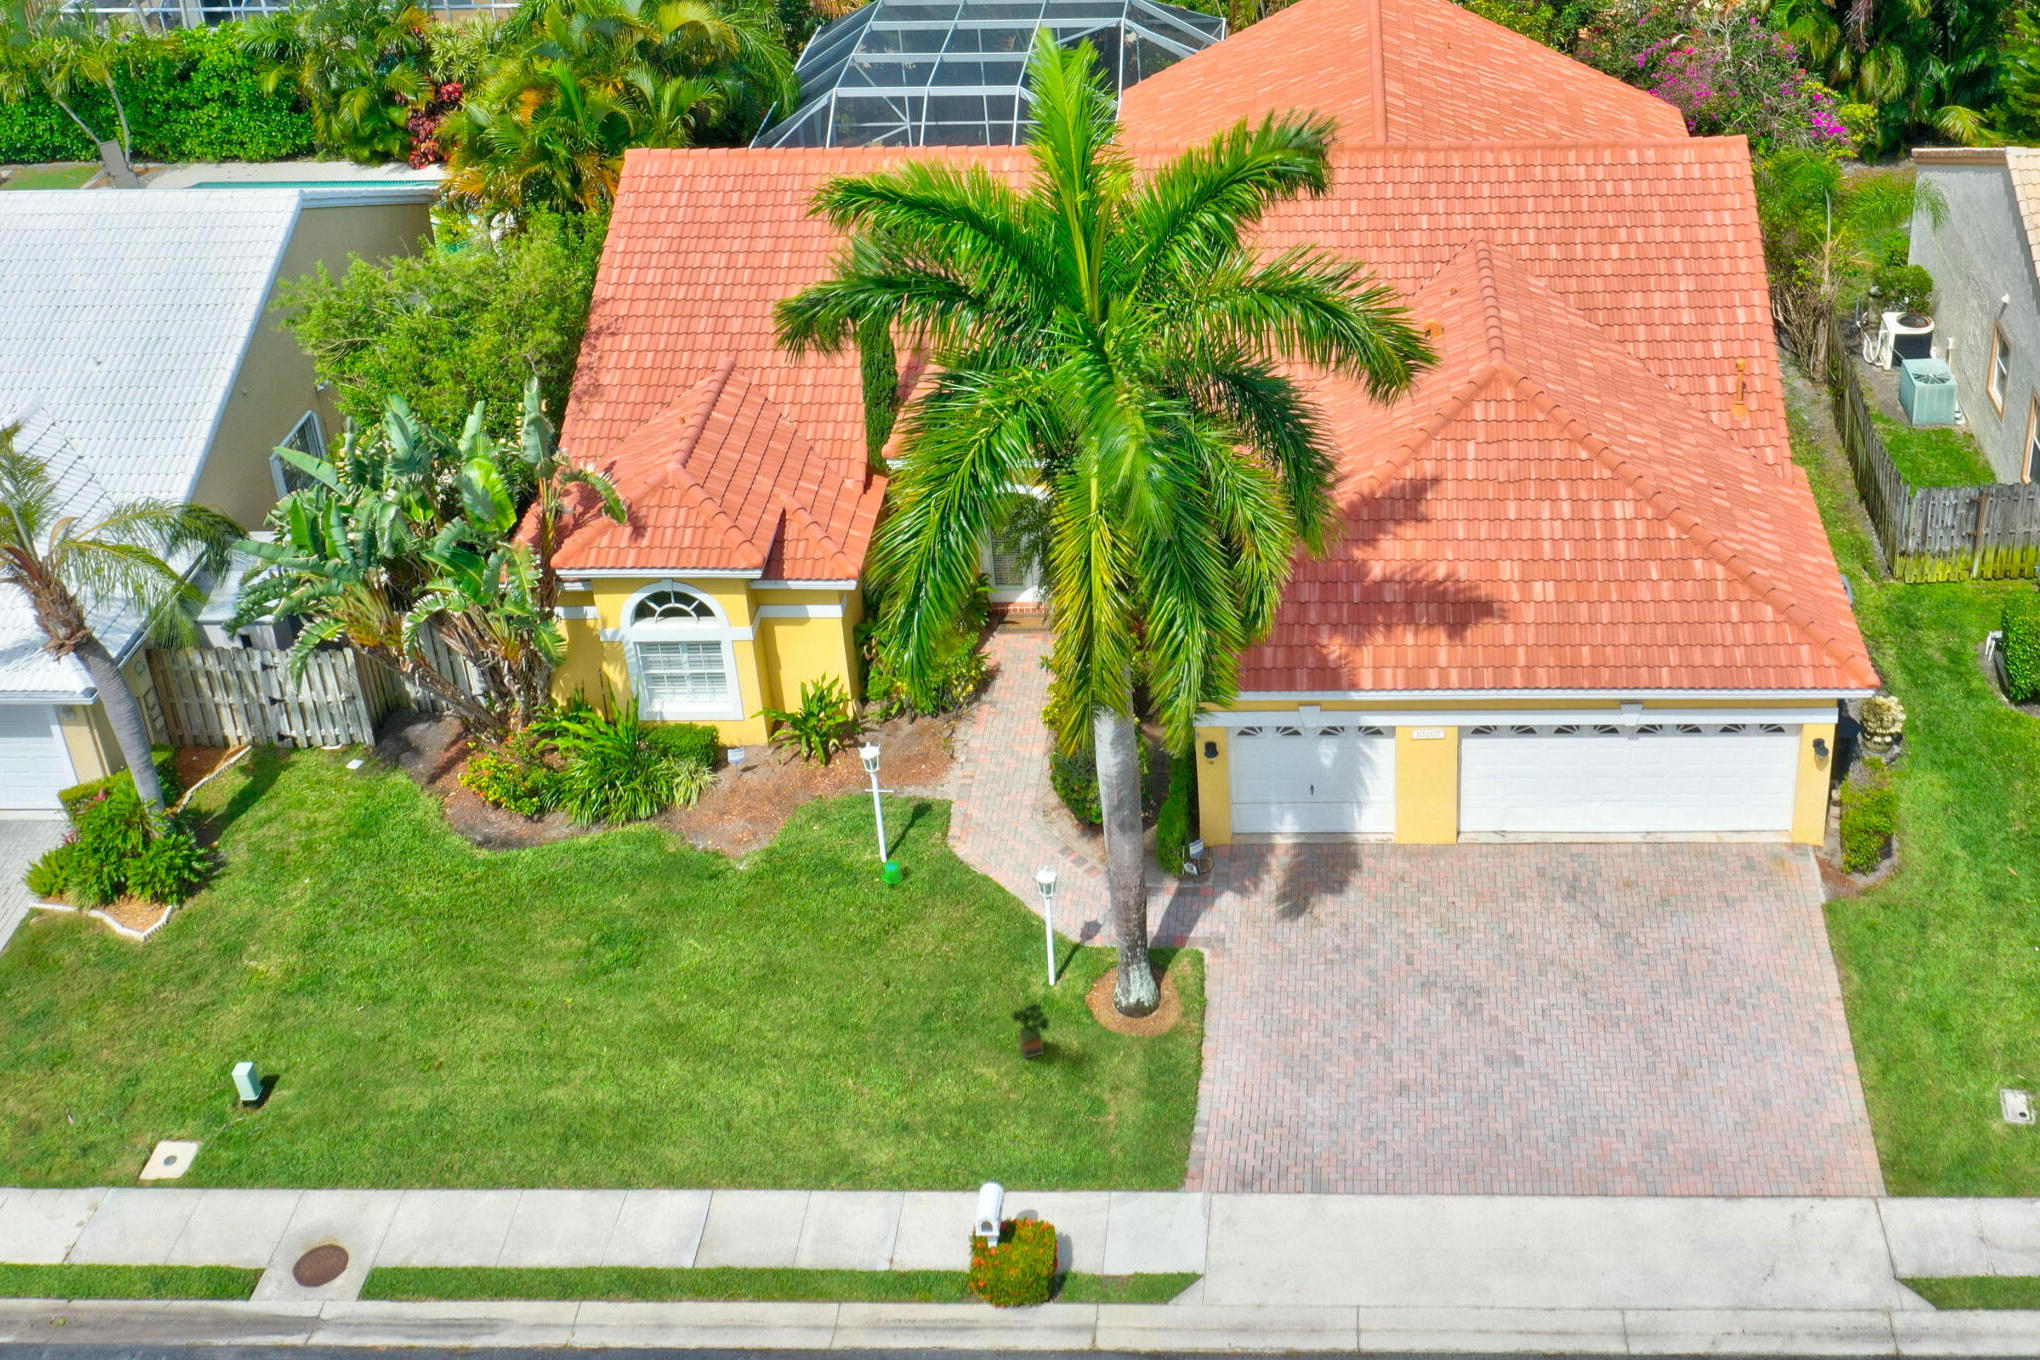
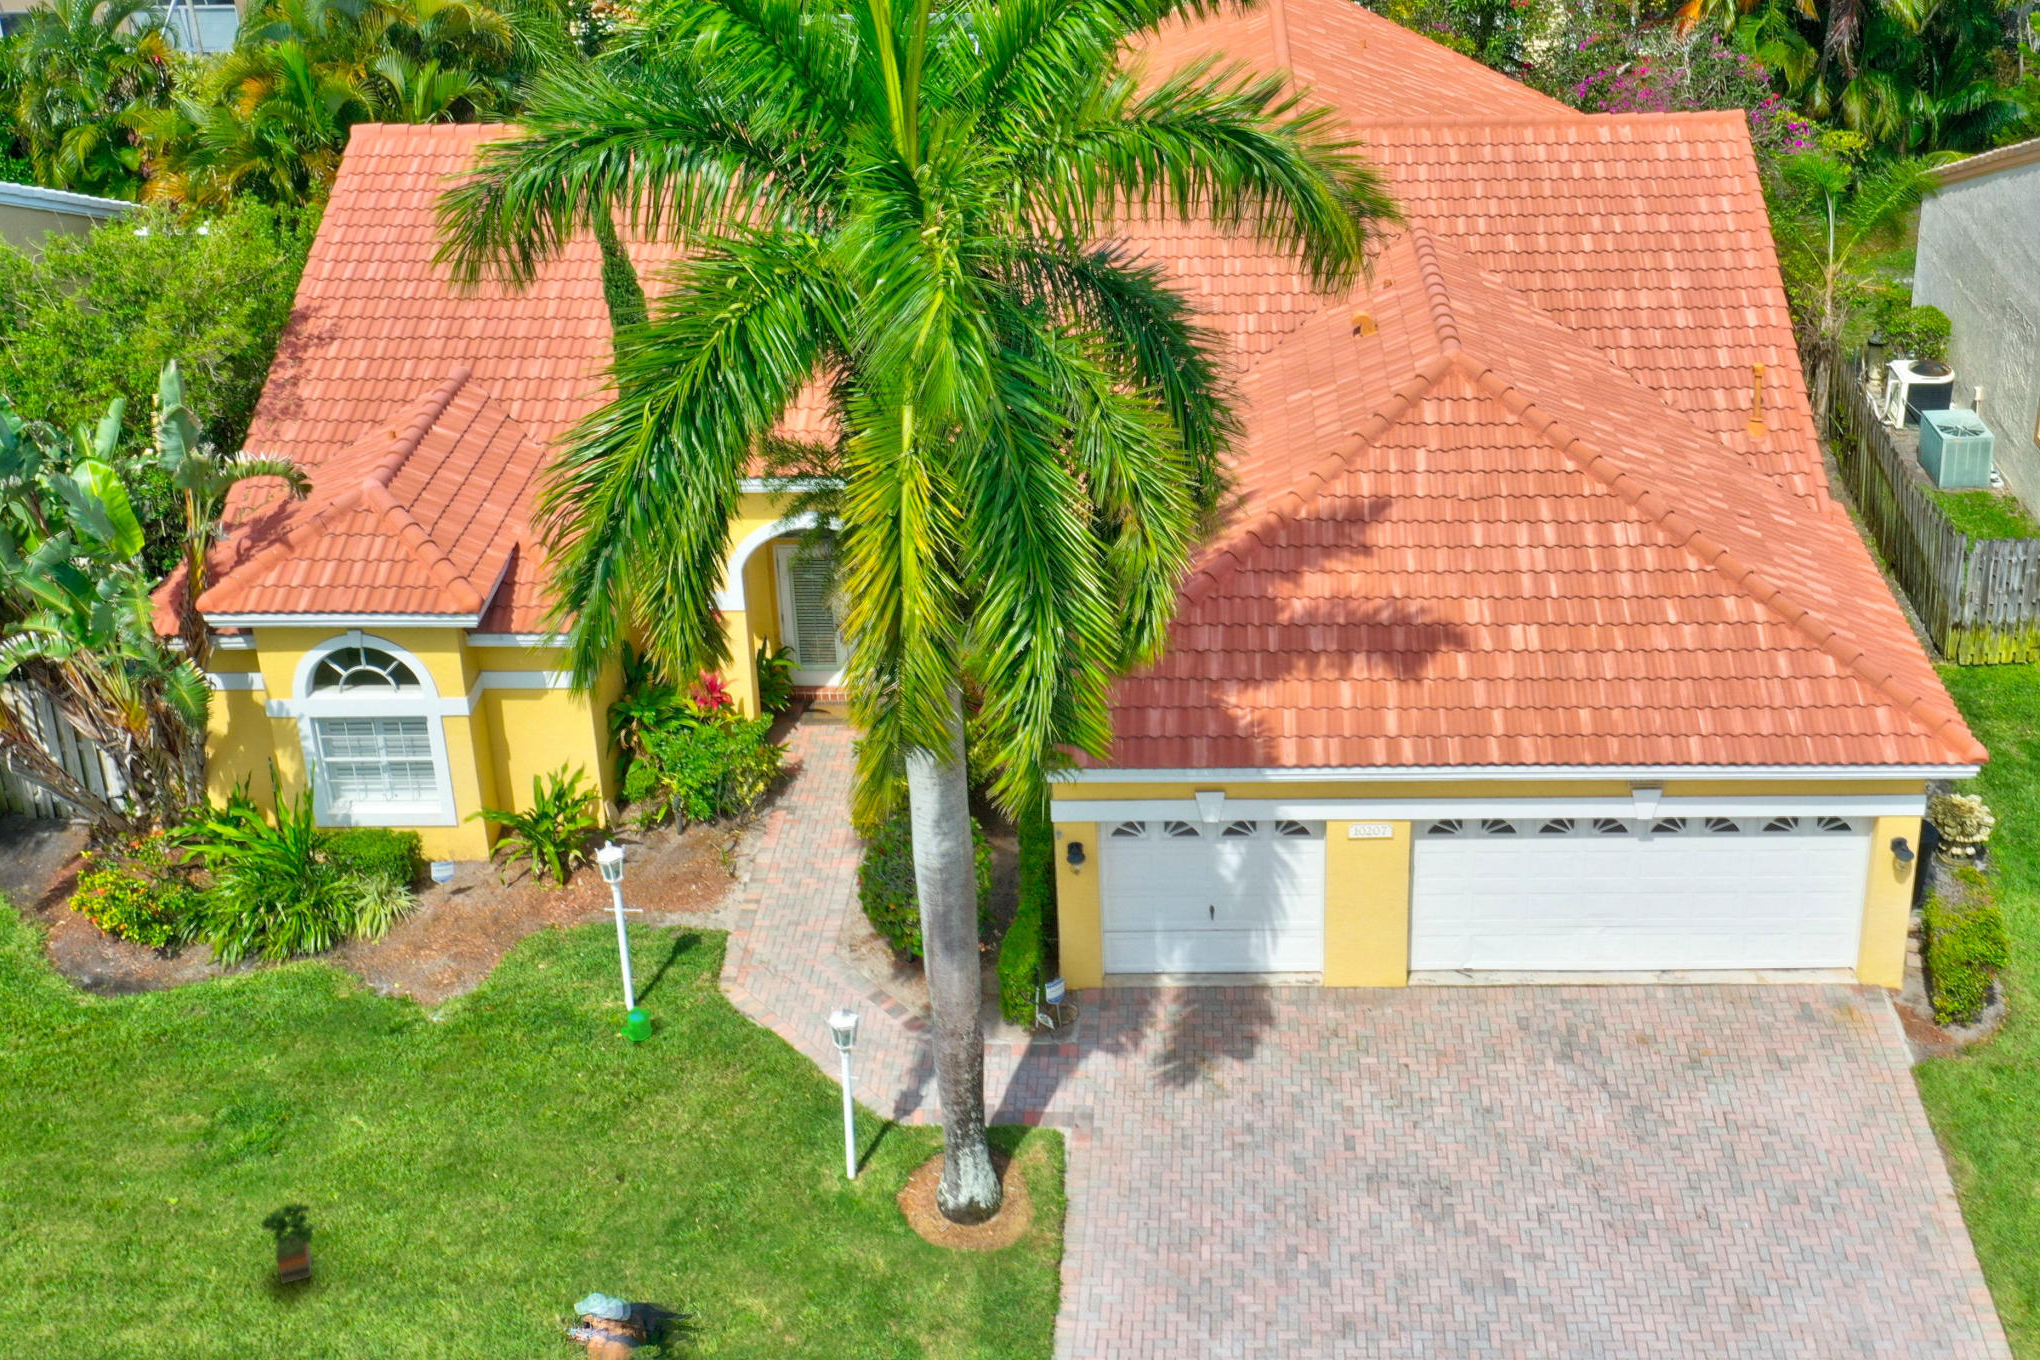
potted tree: present [1013,1003,1049,1058] -> present [261,1203,315,1283]

